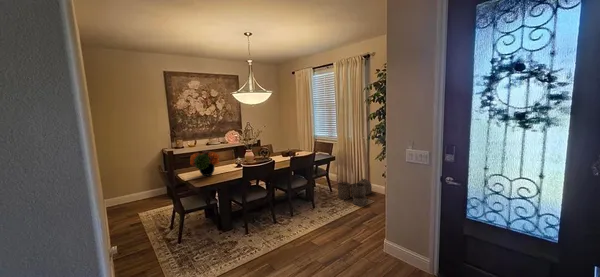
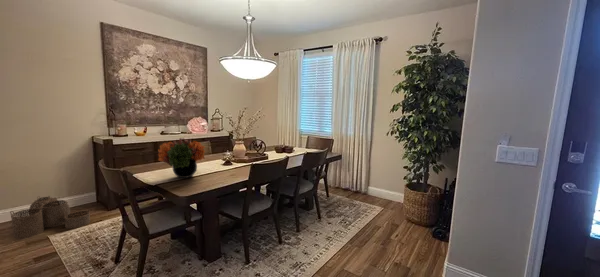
woven basket: present [338,179,372,206] -> present [10,196,90,238]

